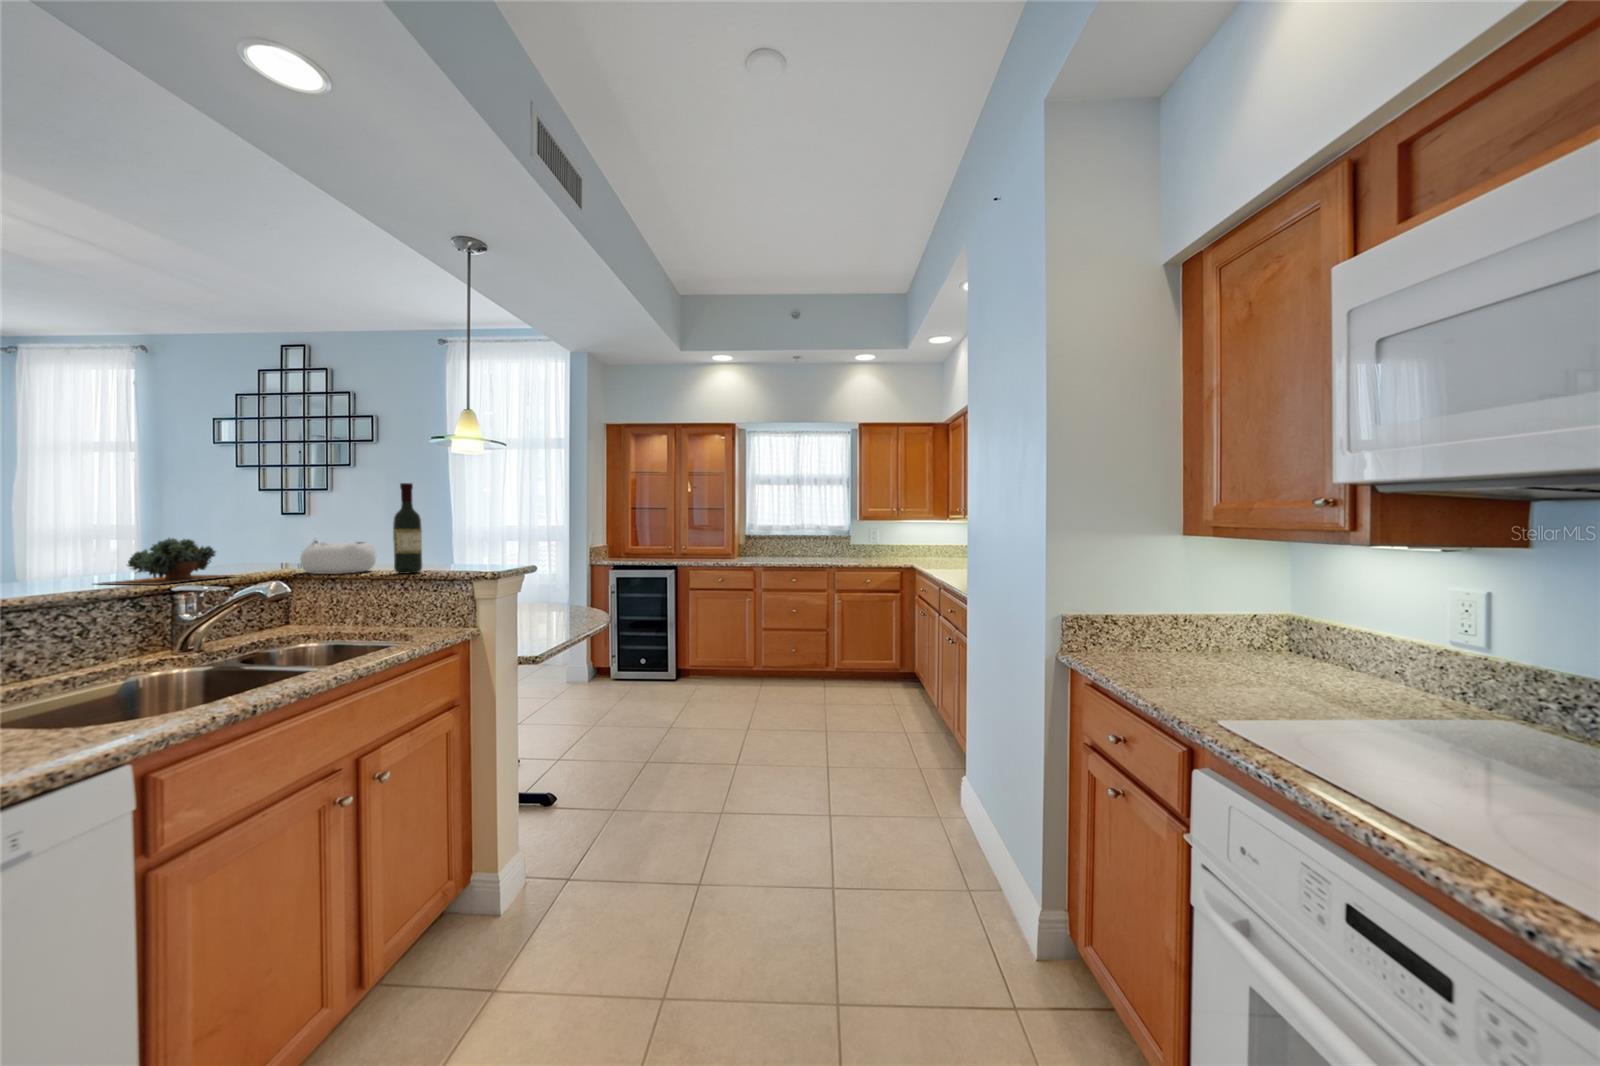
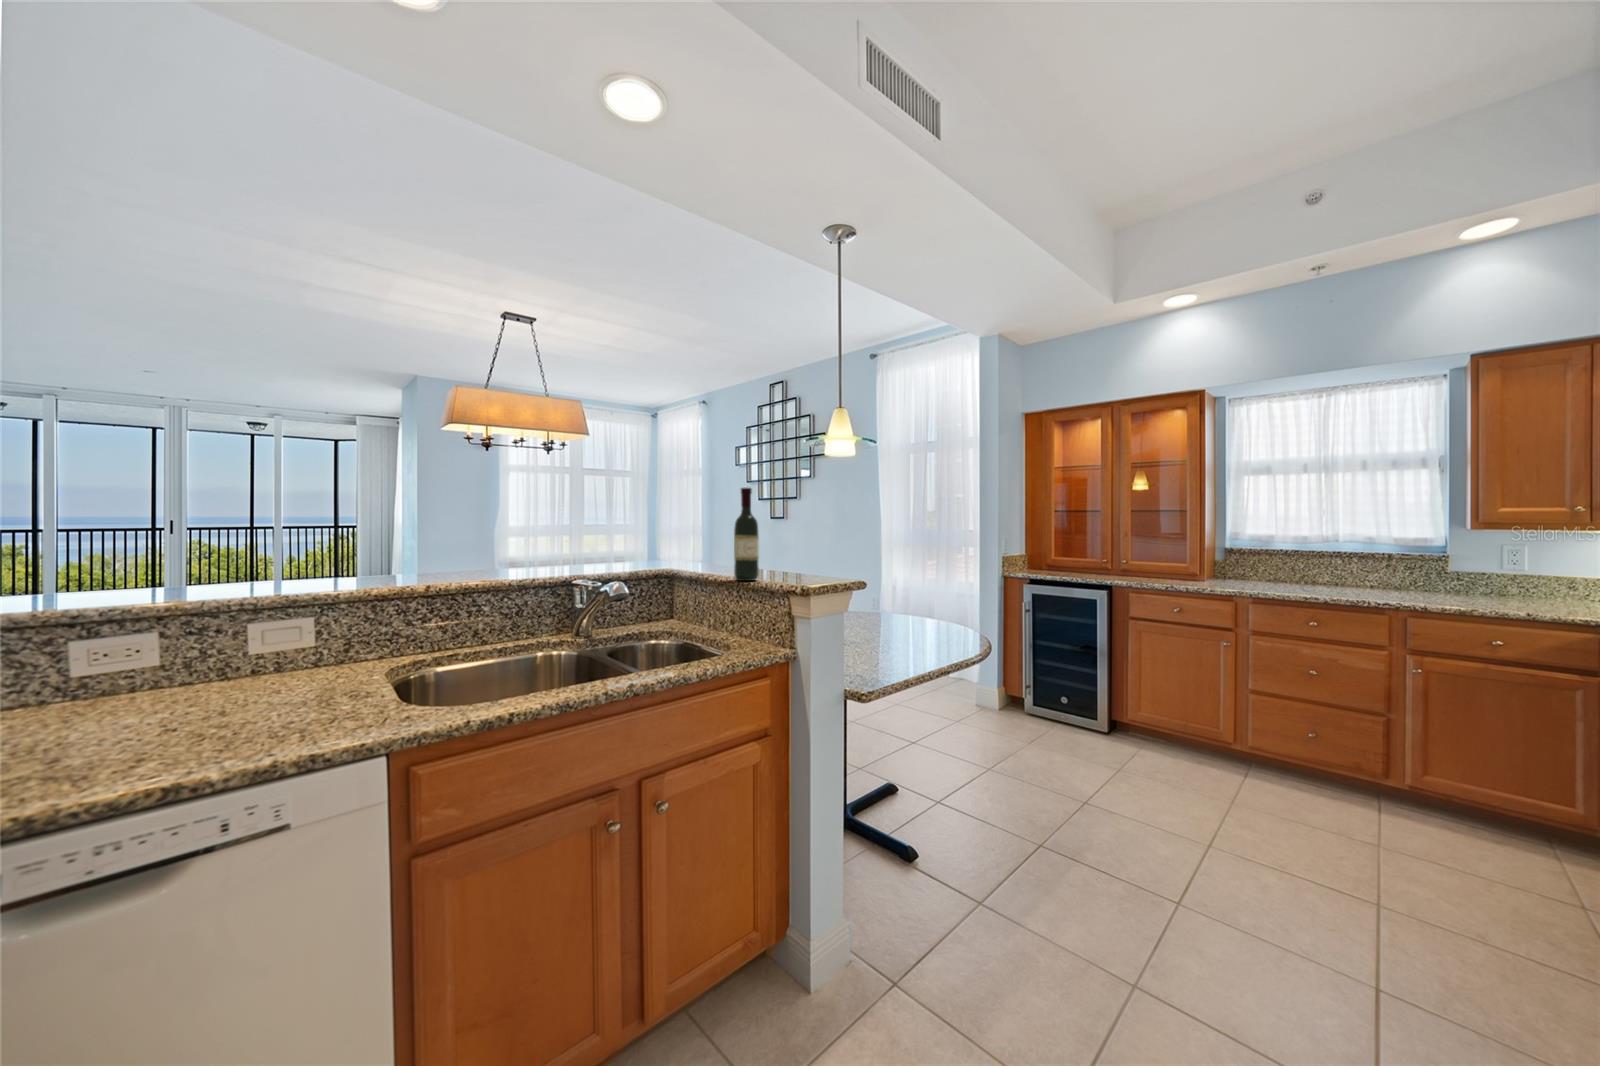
succulent plant: present [94,538,232,585] -> none [547,539,633,578]
decorative bowl: present [300,538,376,574] -> none [676,542,733,576]

